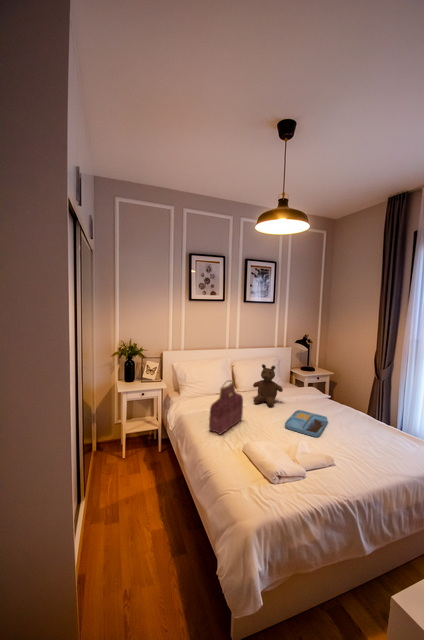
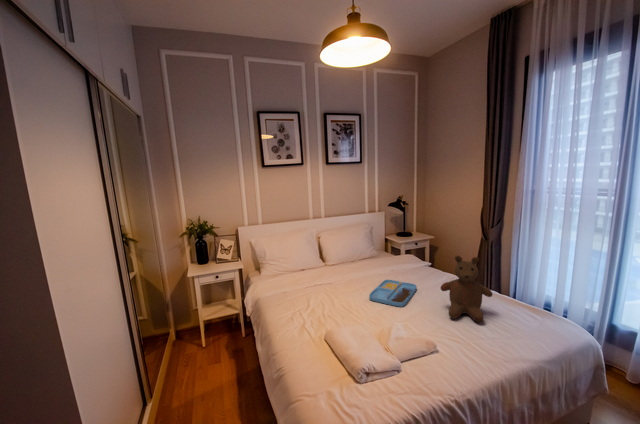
teddy bear: present [253,364,283,406] -> present [441,256,492,323]
handbag: present [209,380,243,434] -> none [285,254,324,313]

